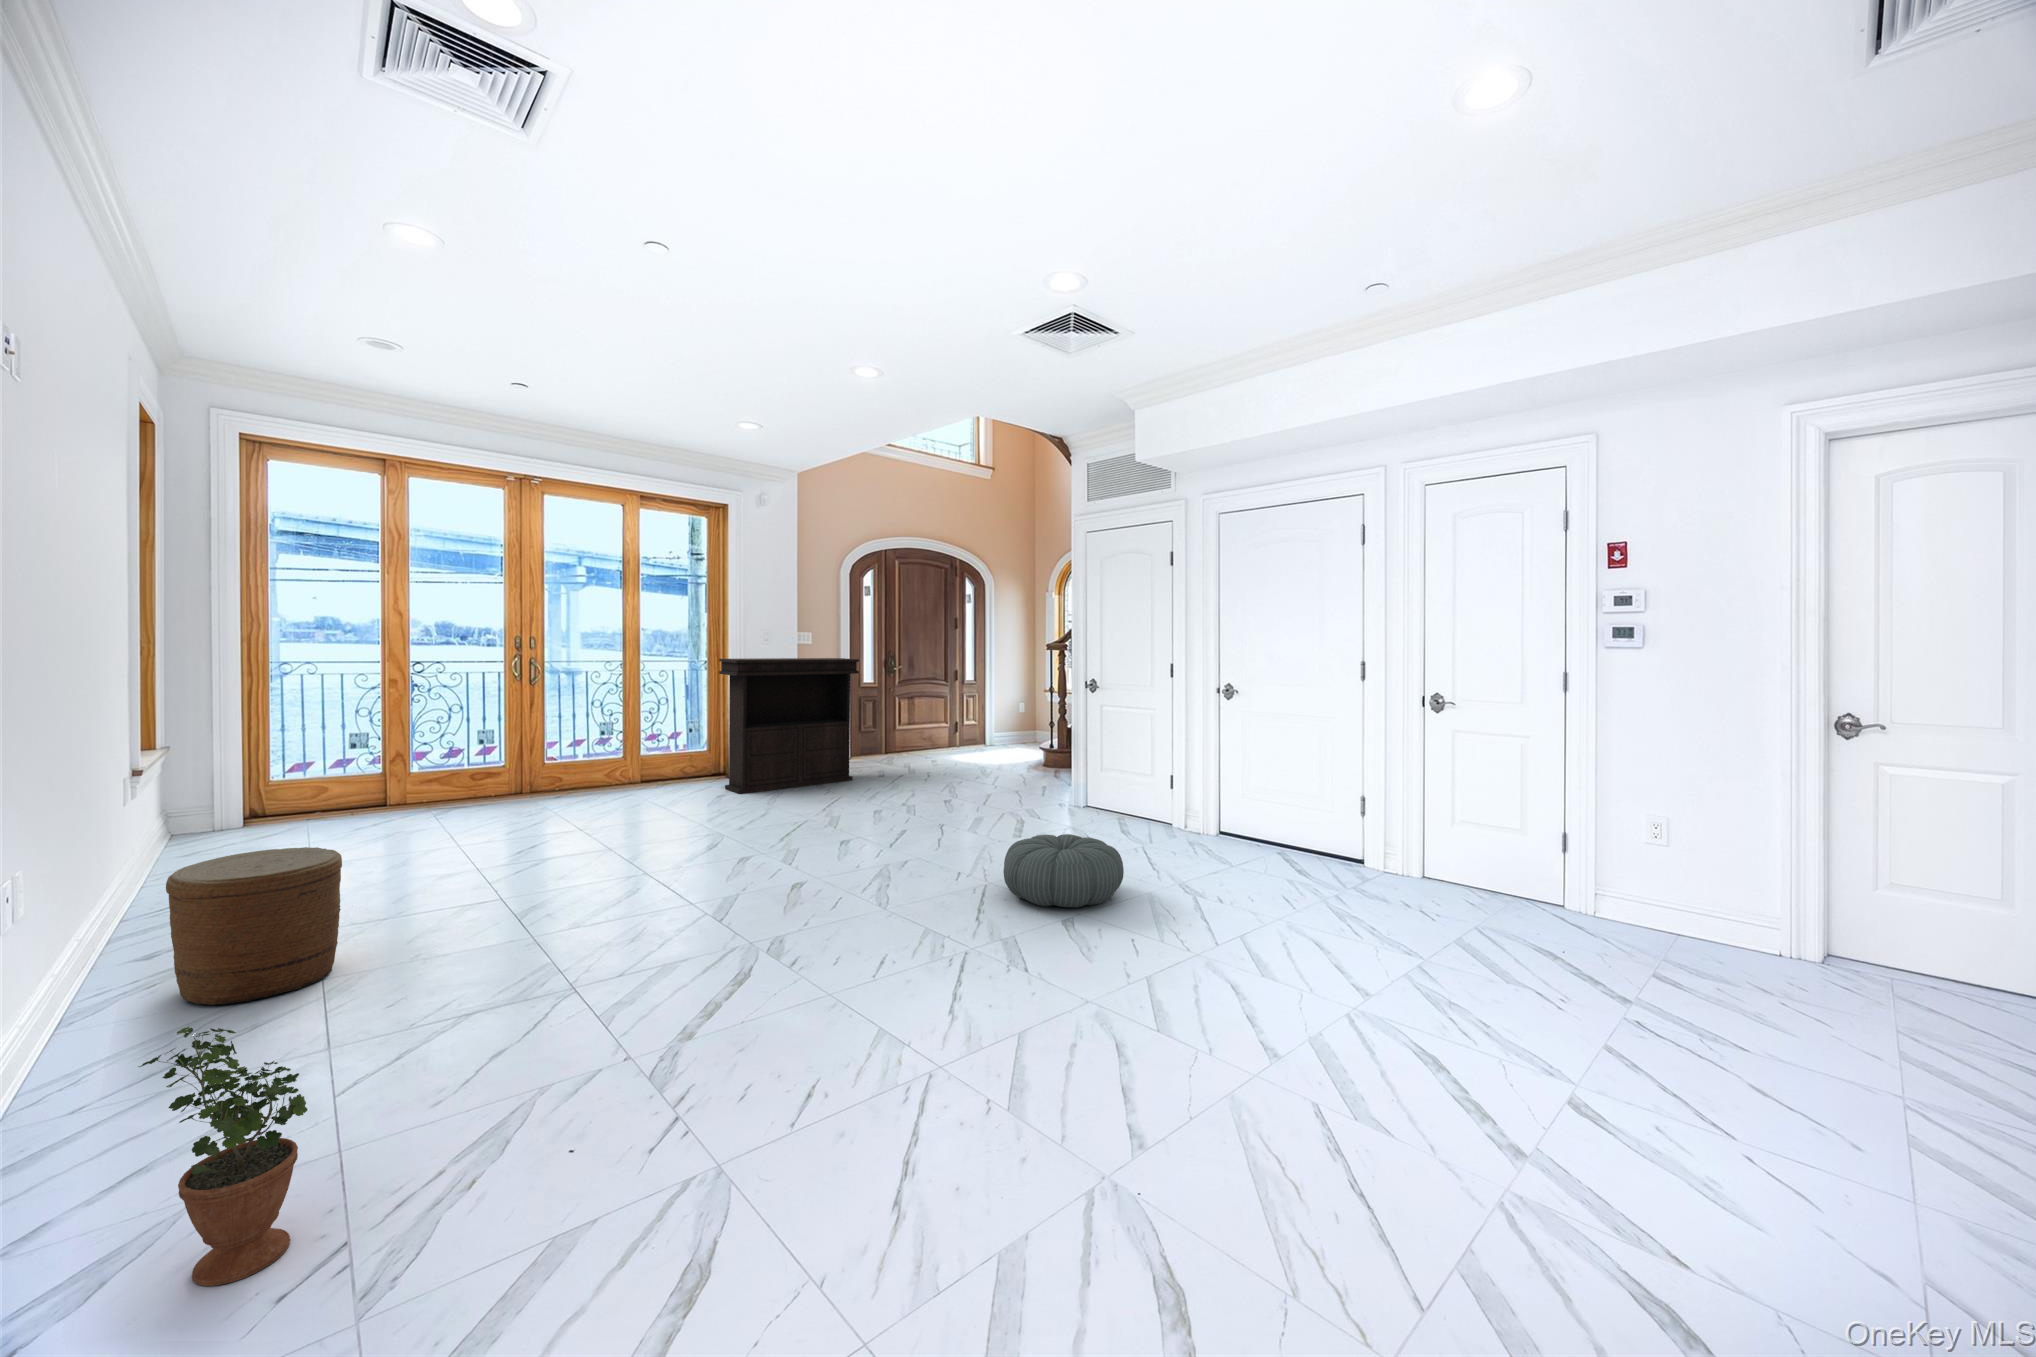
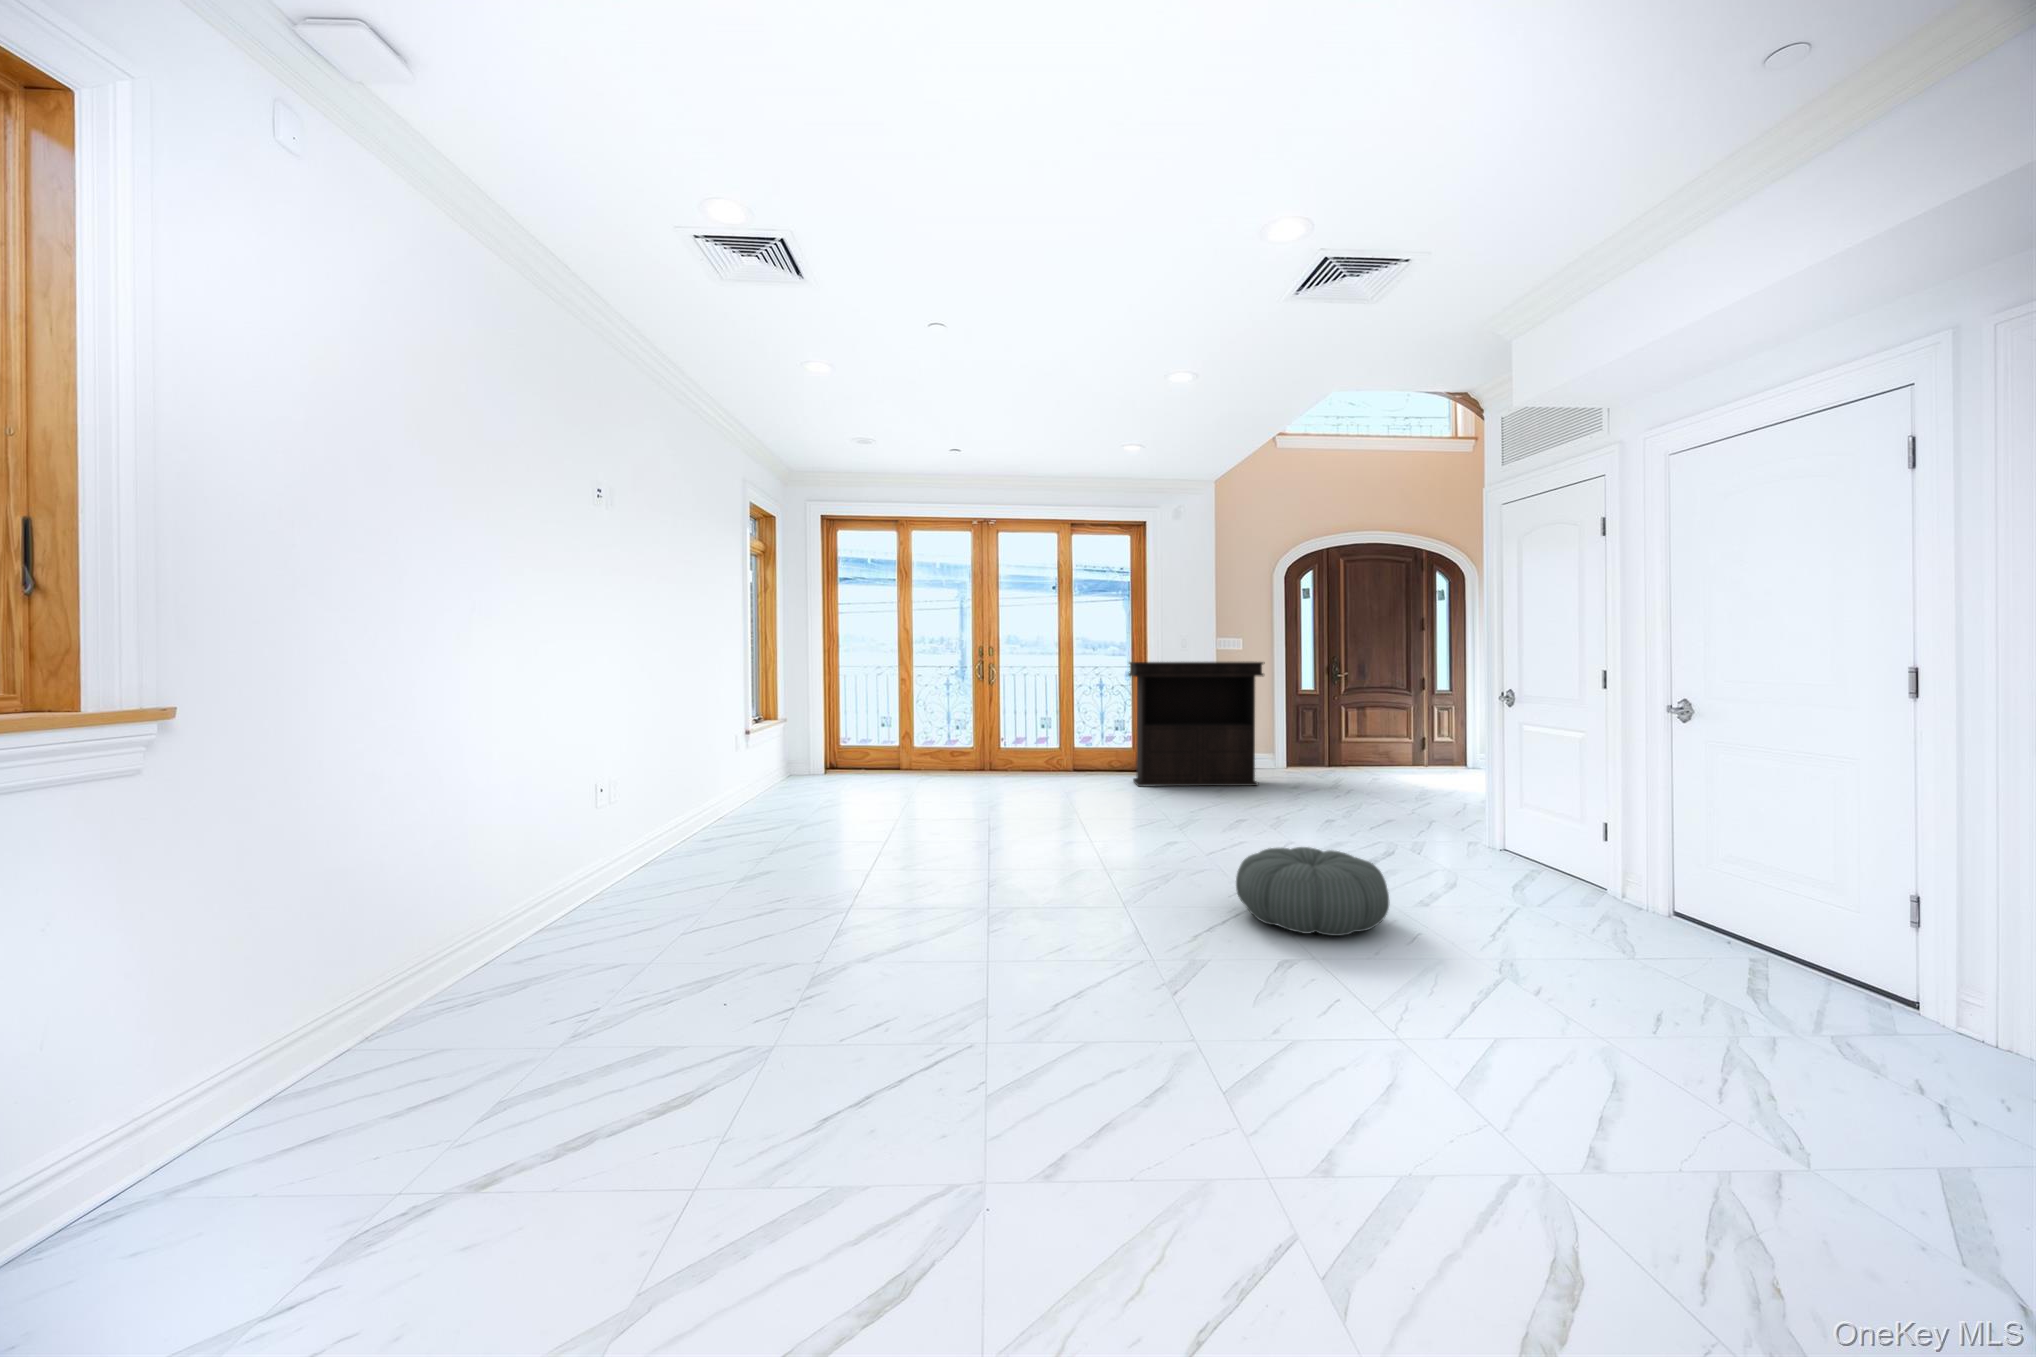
woven basket: present [166,847,342,1005] -> none [669,772,756,861]
potted plant: present [139,1027,307,1286] -> none [480,833,550,986]

